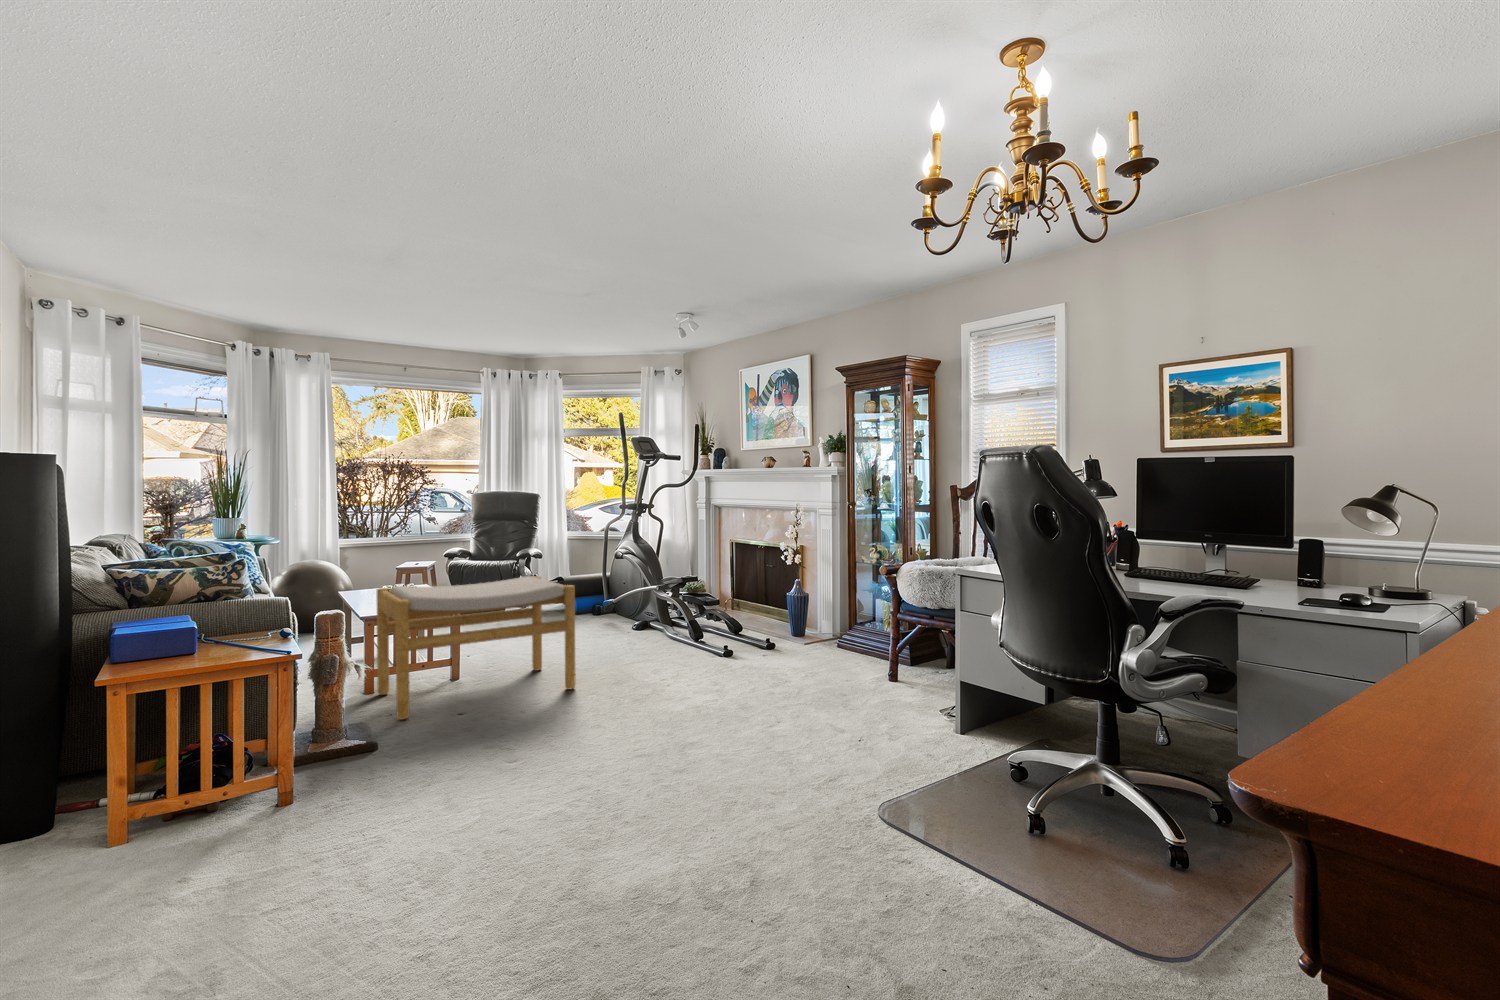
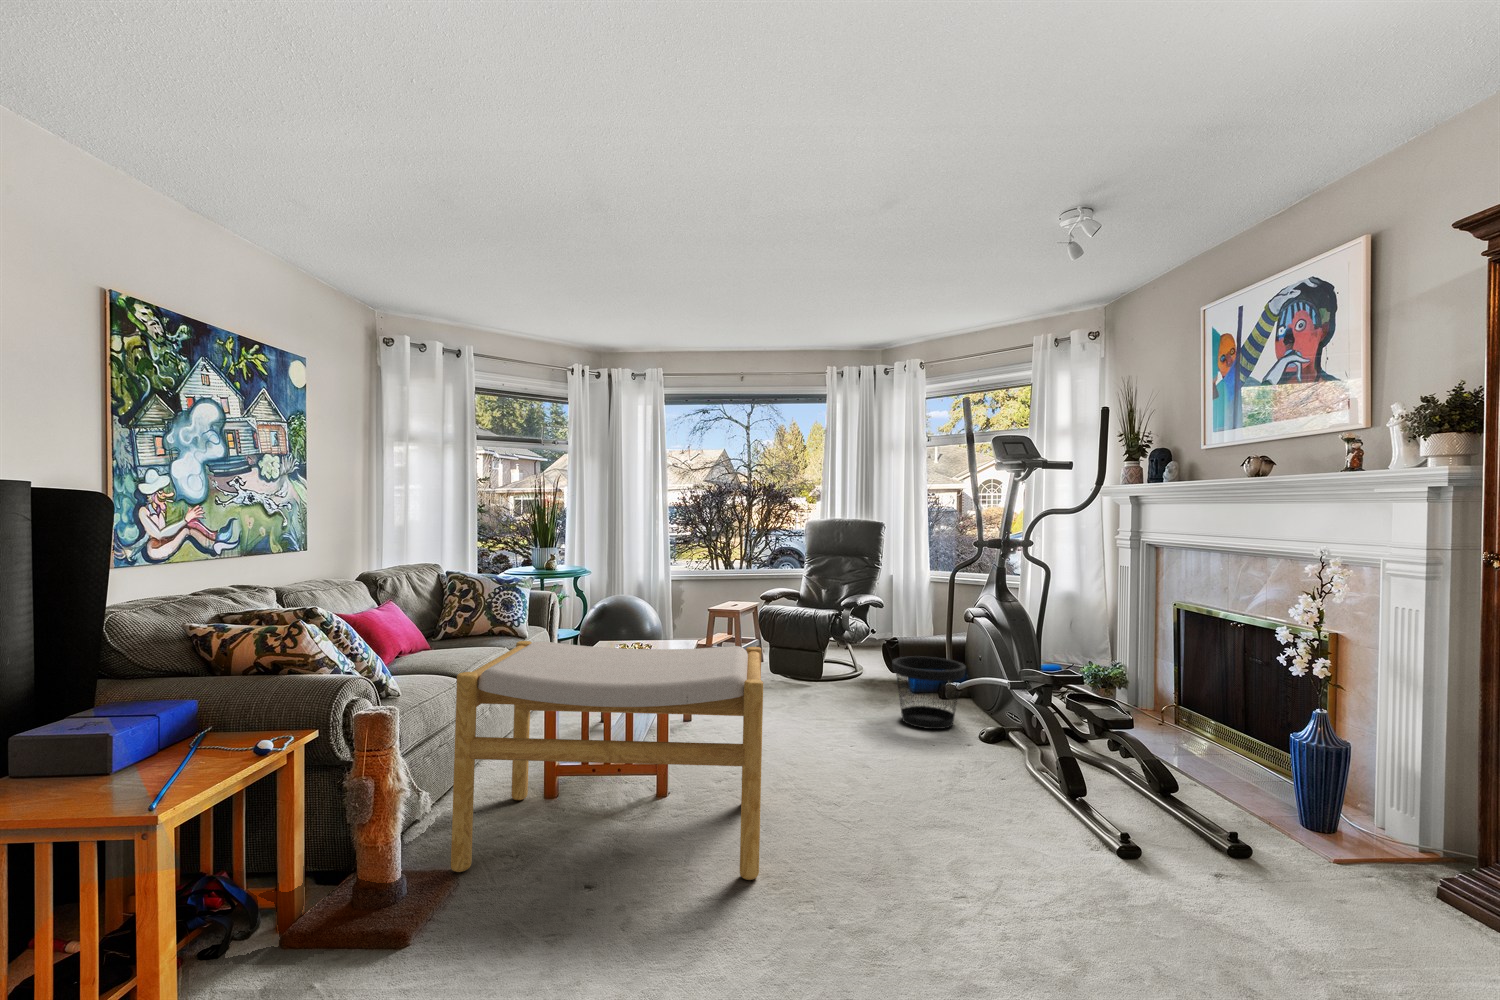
wastebasket: none [577,584,624,627] -> present [892,656,966,729]

